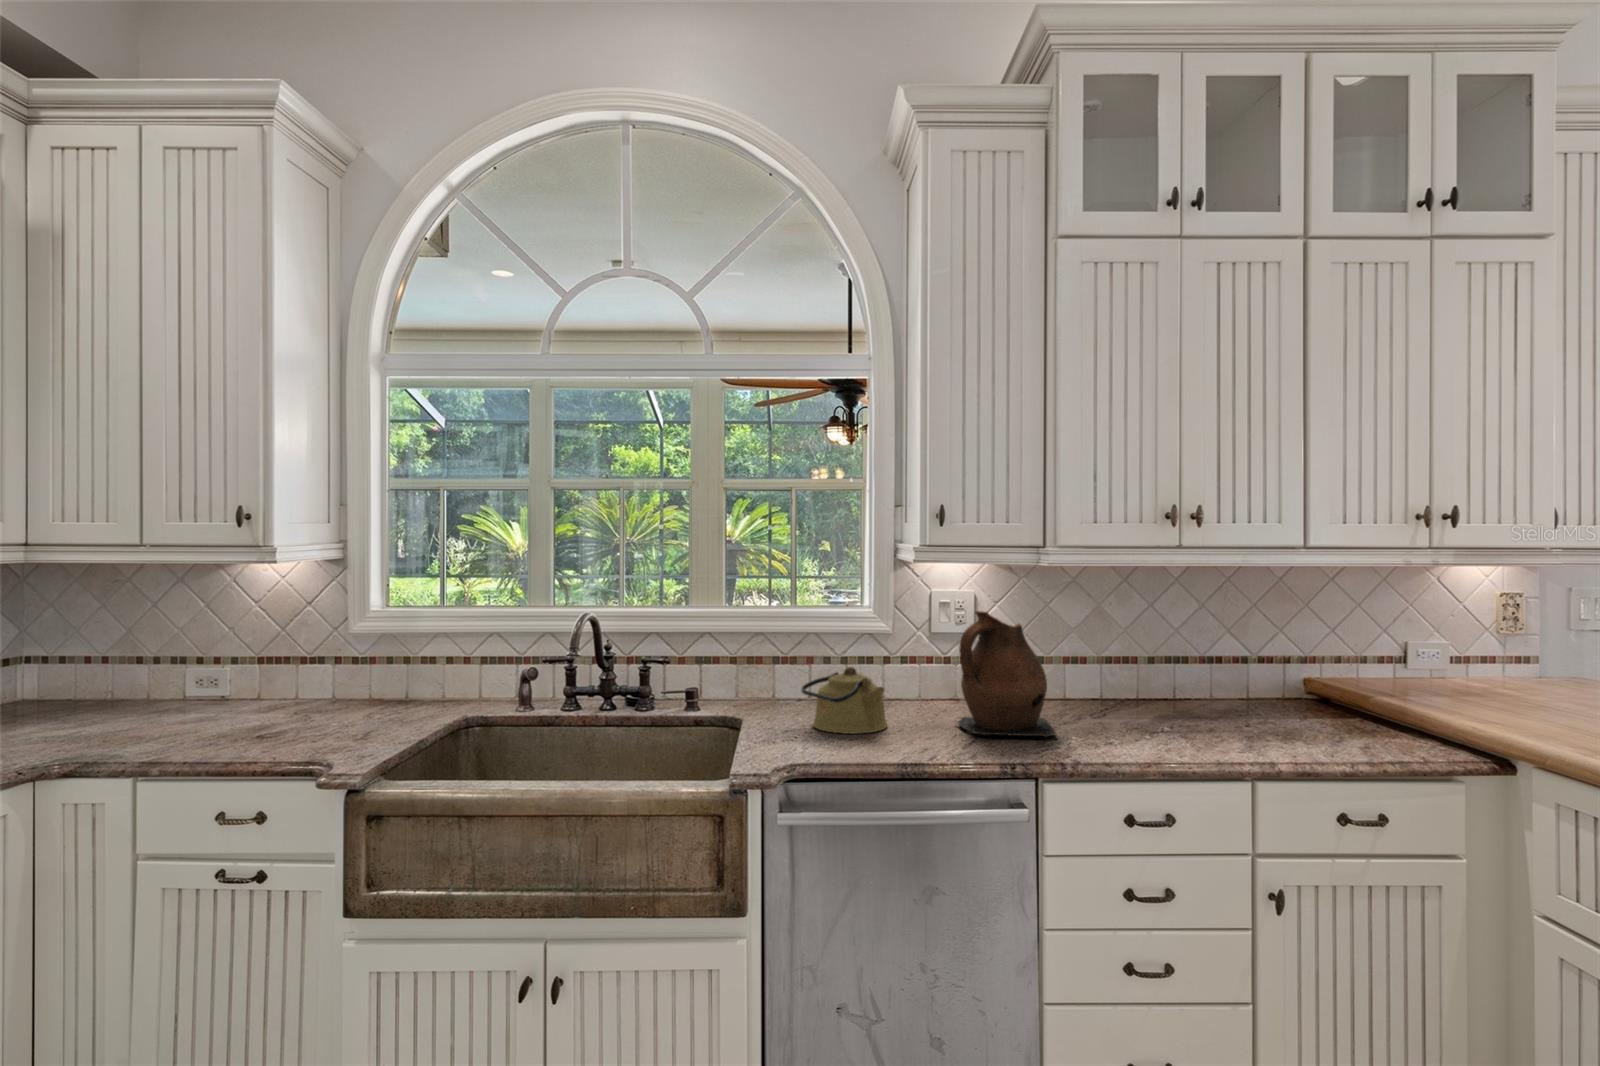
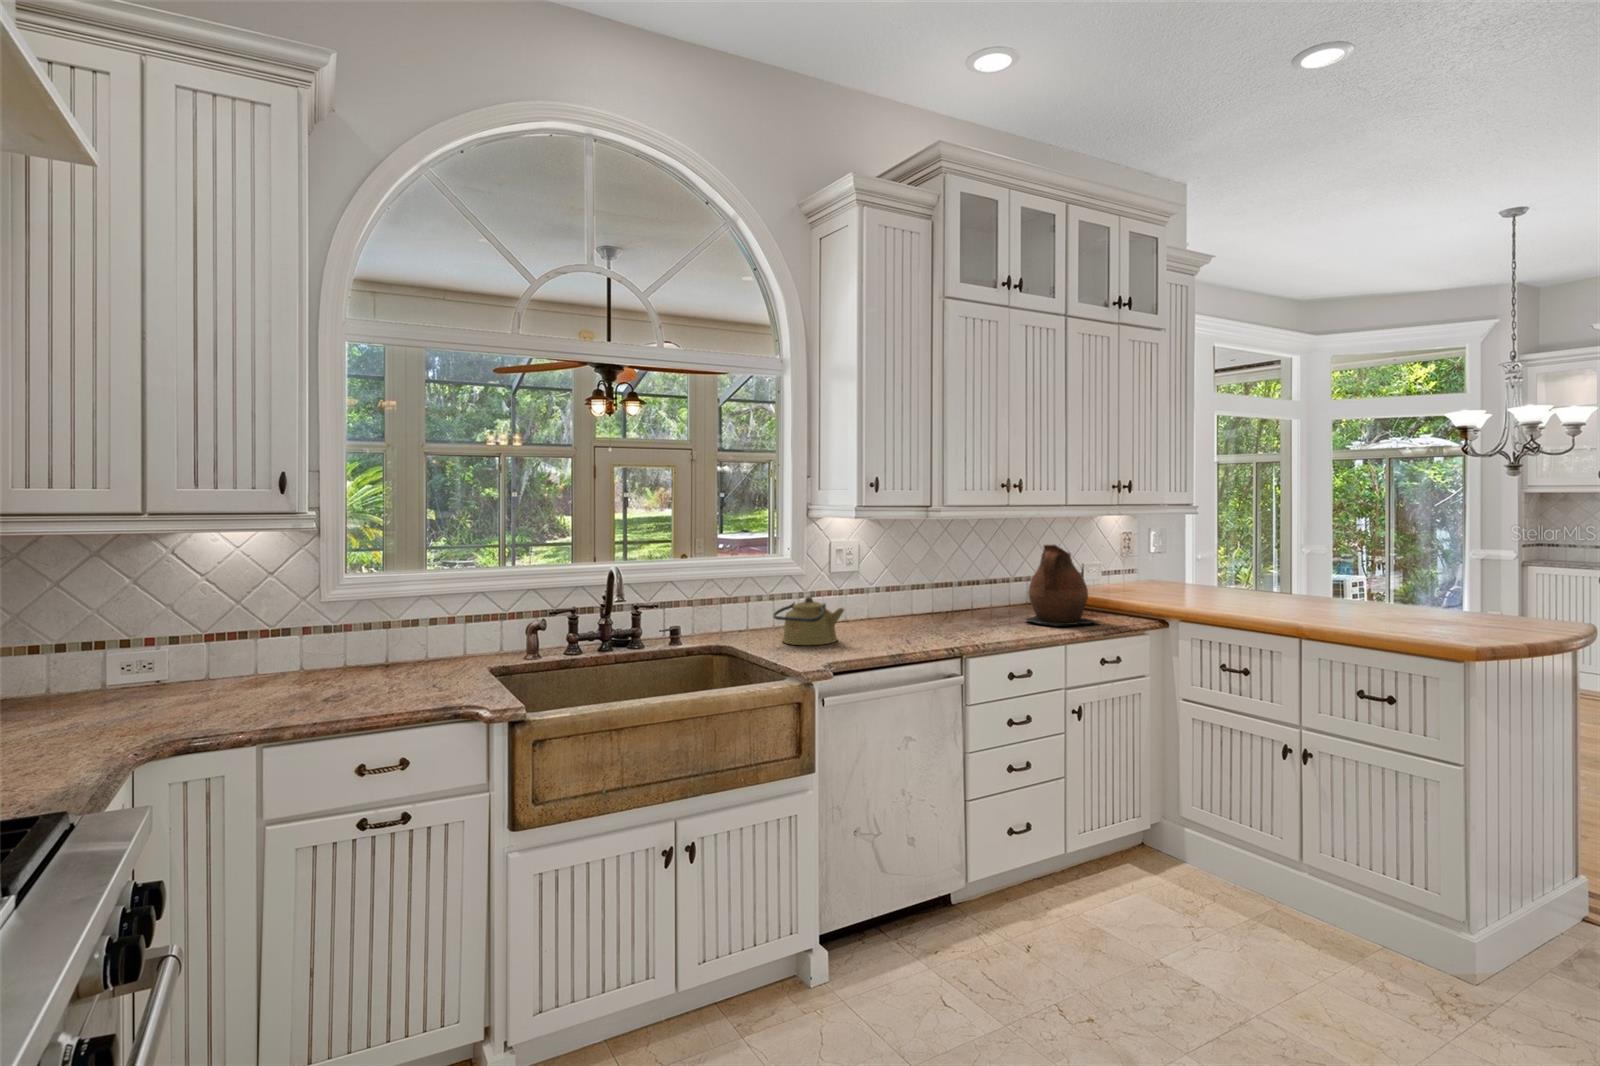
ceramic pitcher: present [958,611,1056,738] -> present [1026,545,1100,626]

